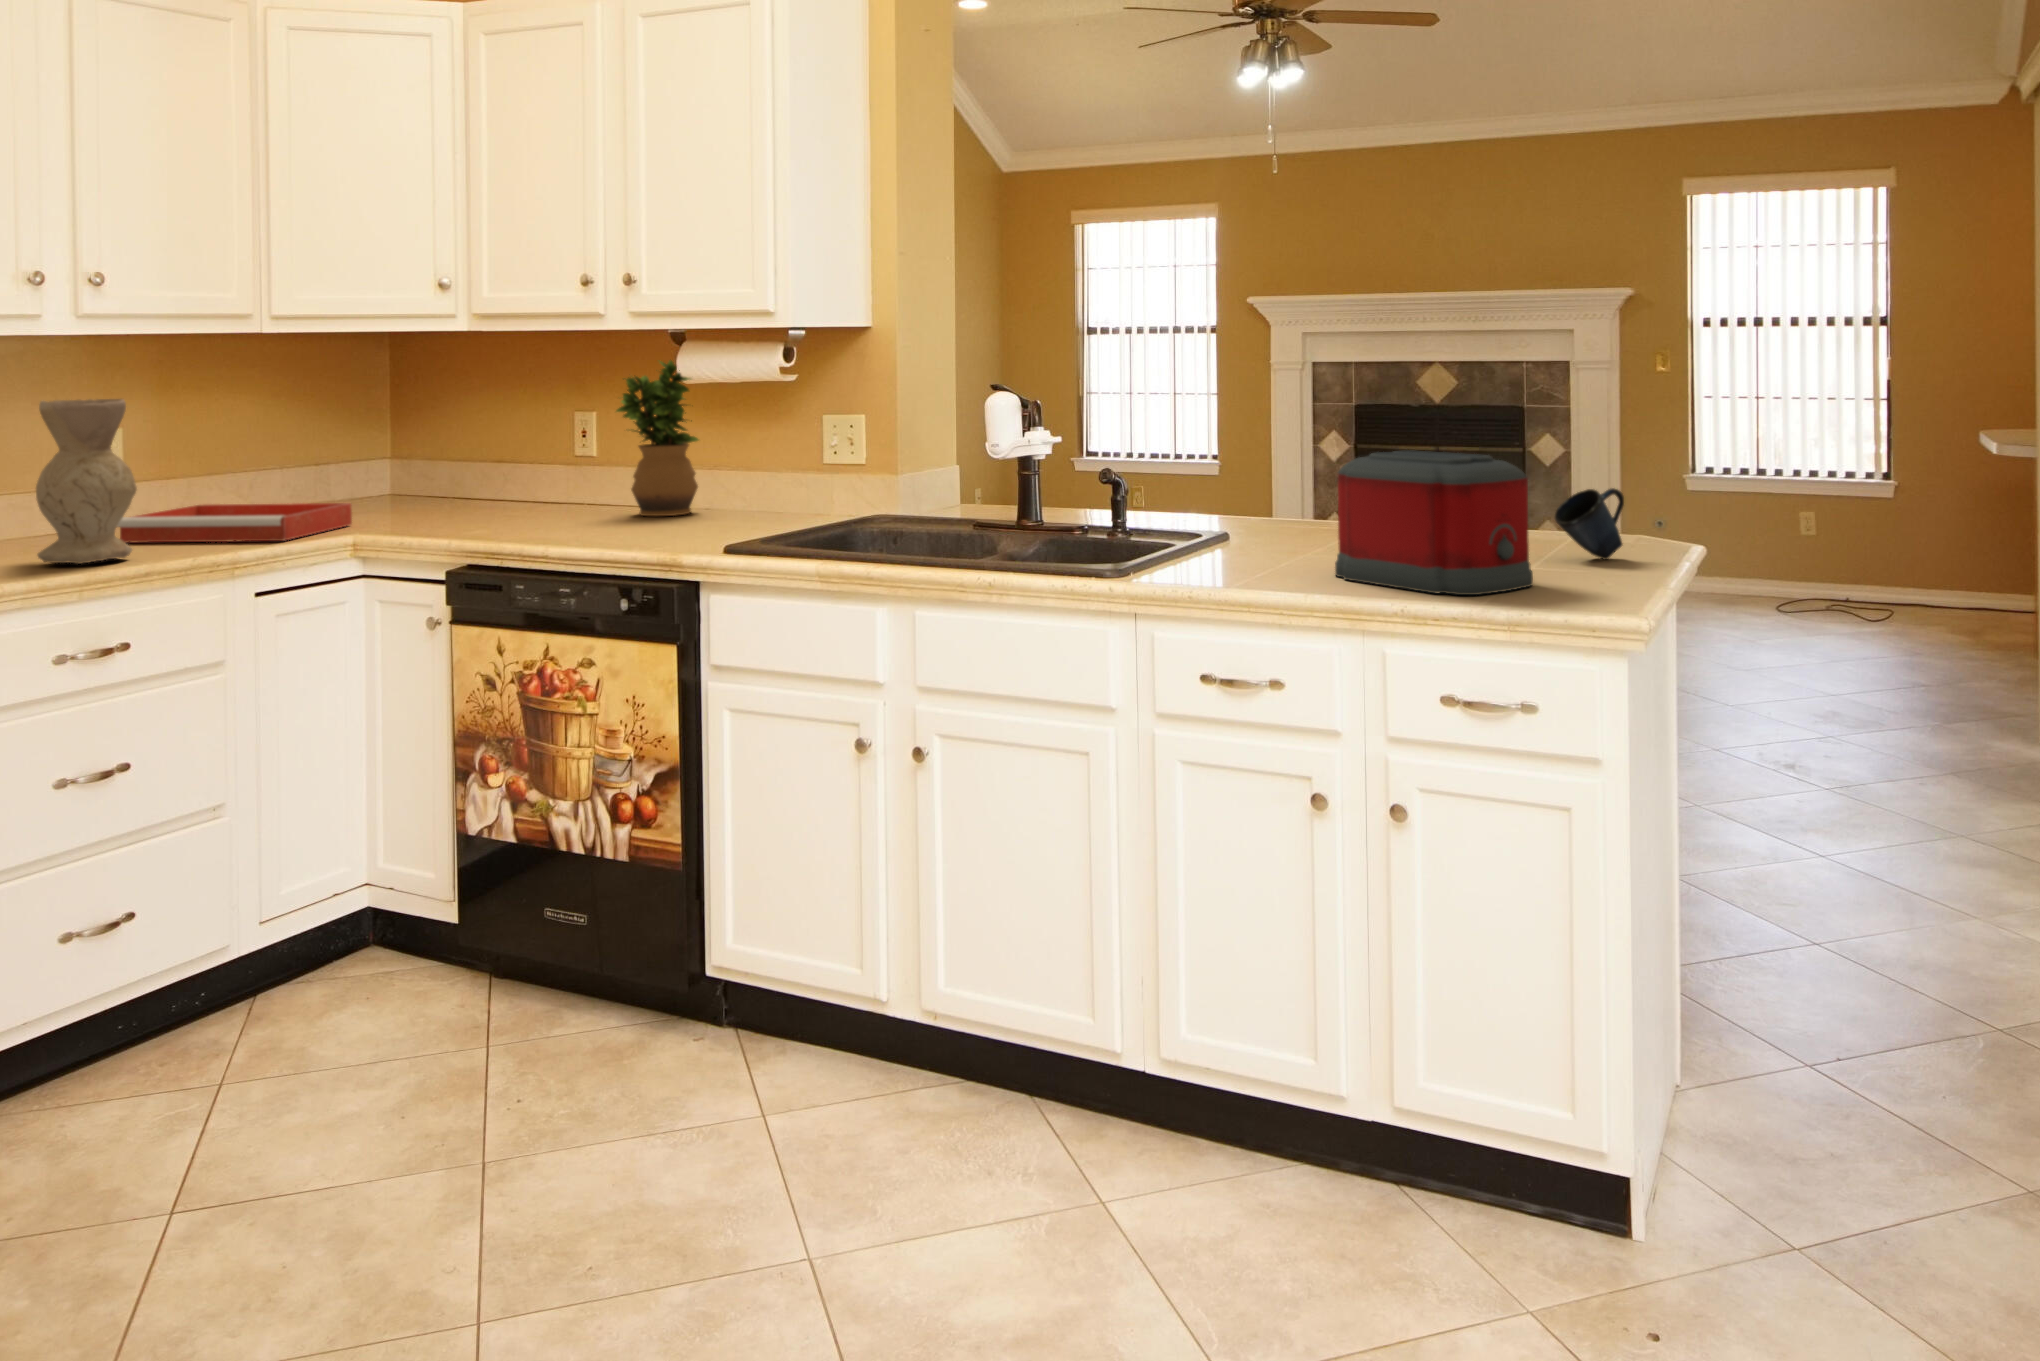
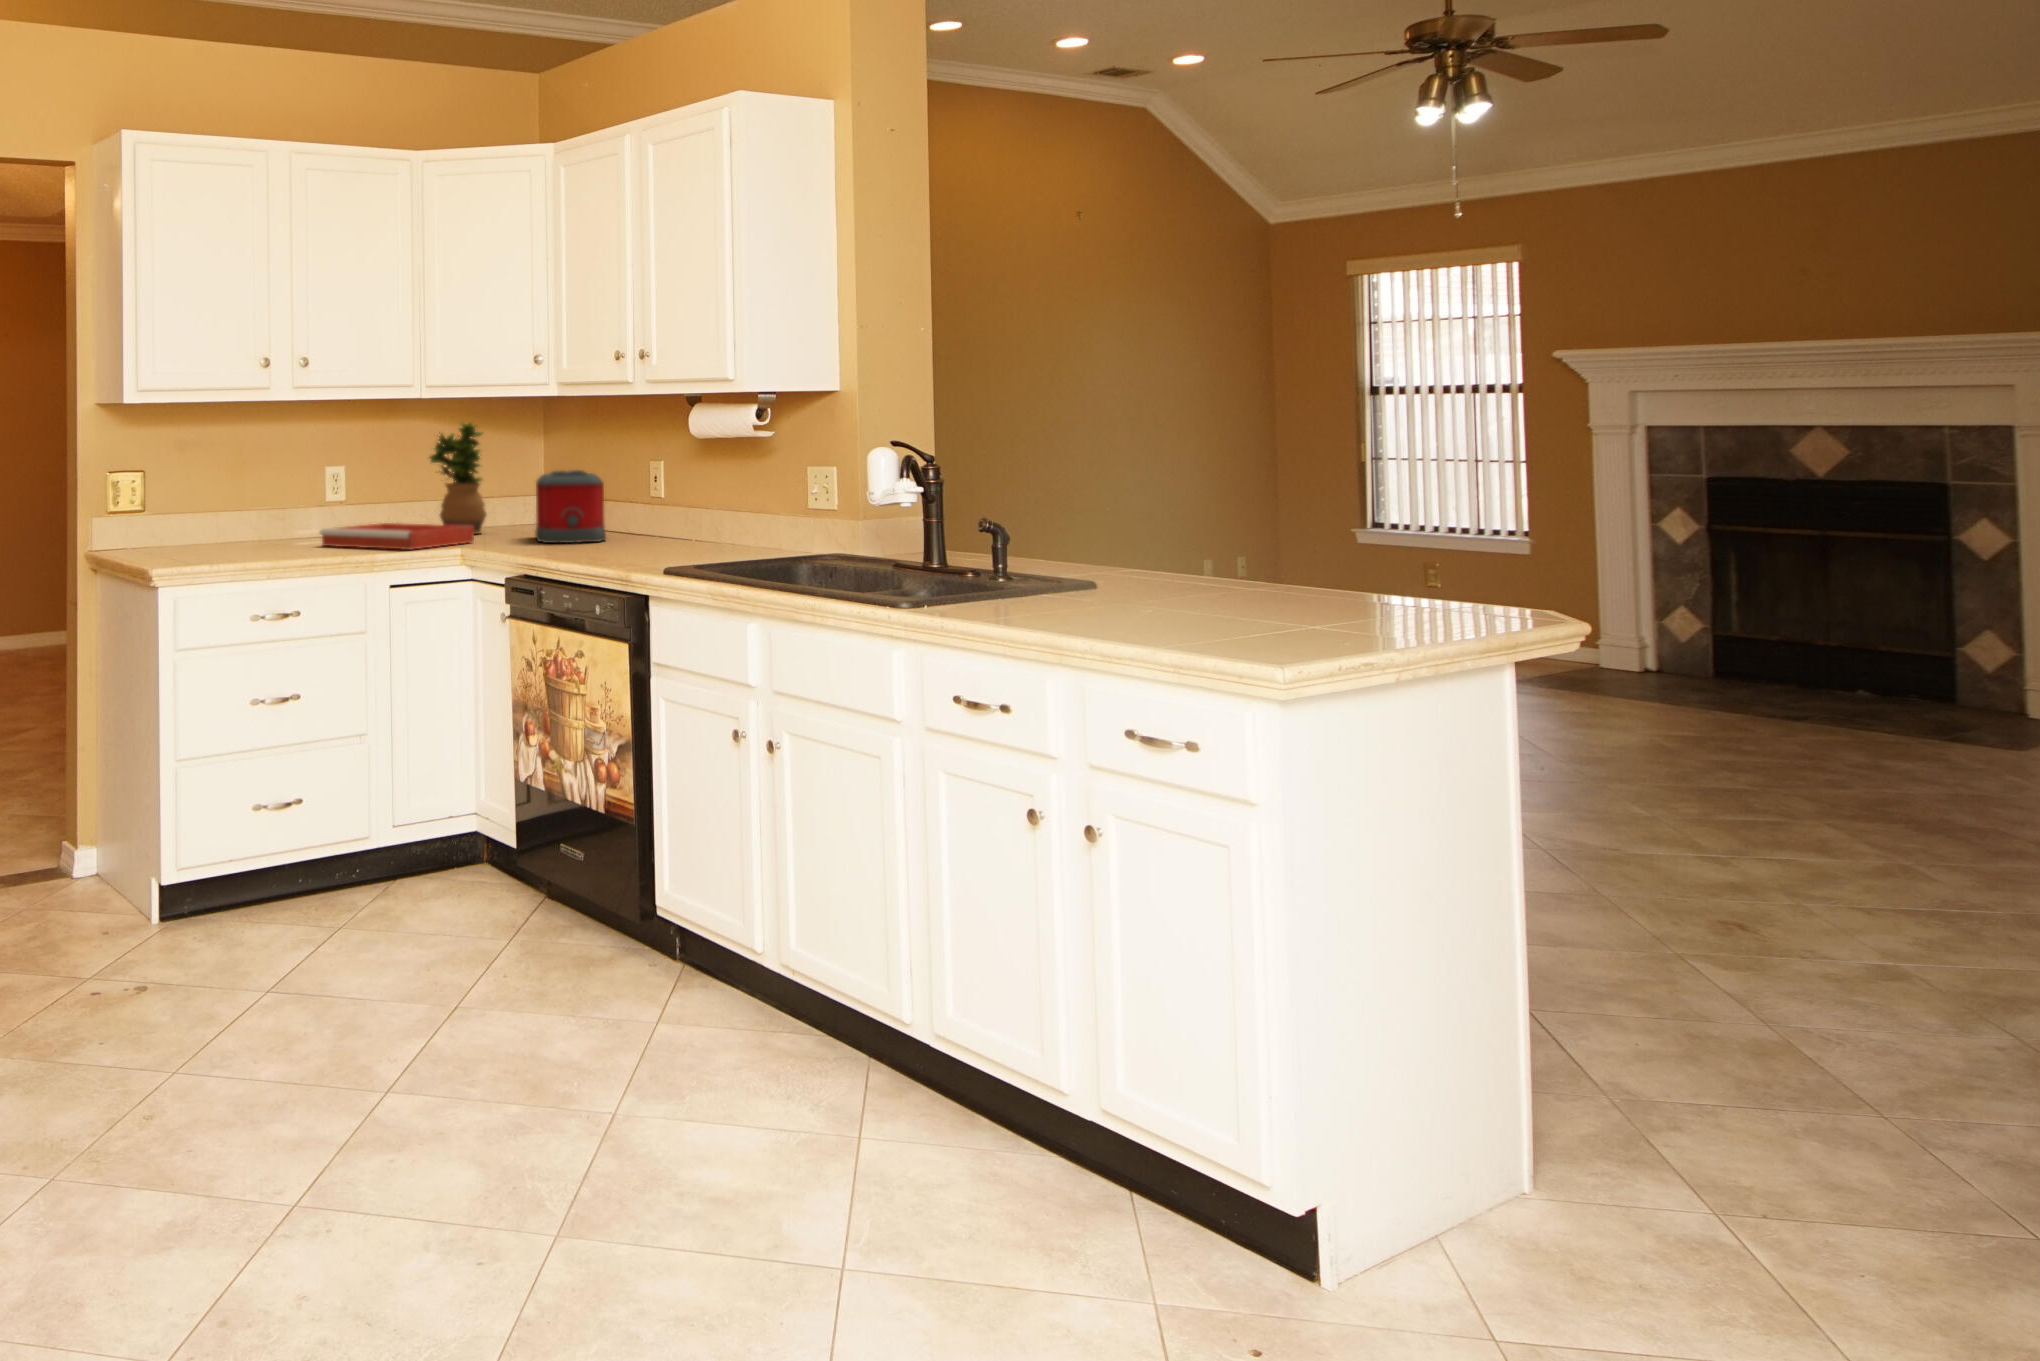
potted plant: present [616,360,698,516] -> present [430,423,486,534]
vase: present [36,399,137,564] -> none [252,444,311,556]
toaster: present [1335,451,1533,595] -> present [535,470,606,543]
mug: present [1555,488,1624,560] -> none [1342,549,1423,622]

